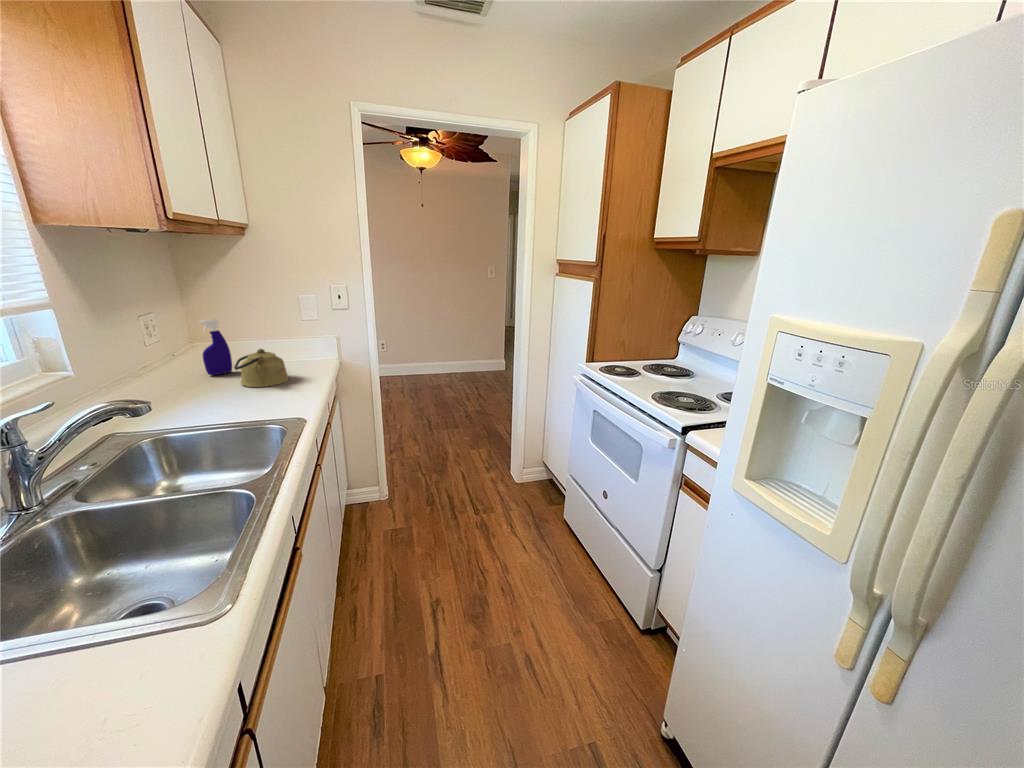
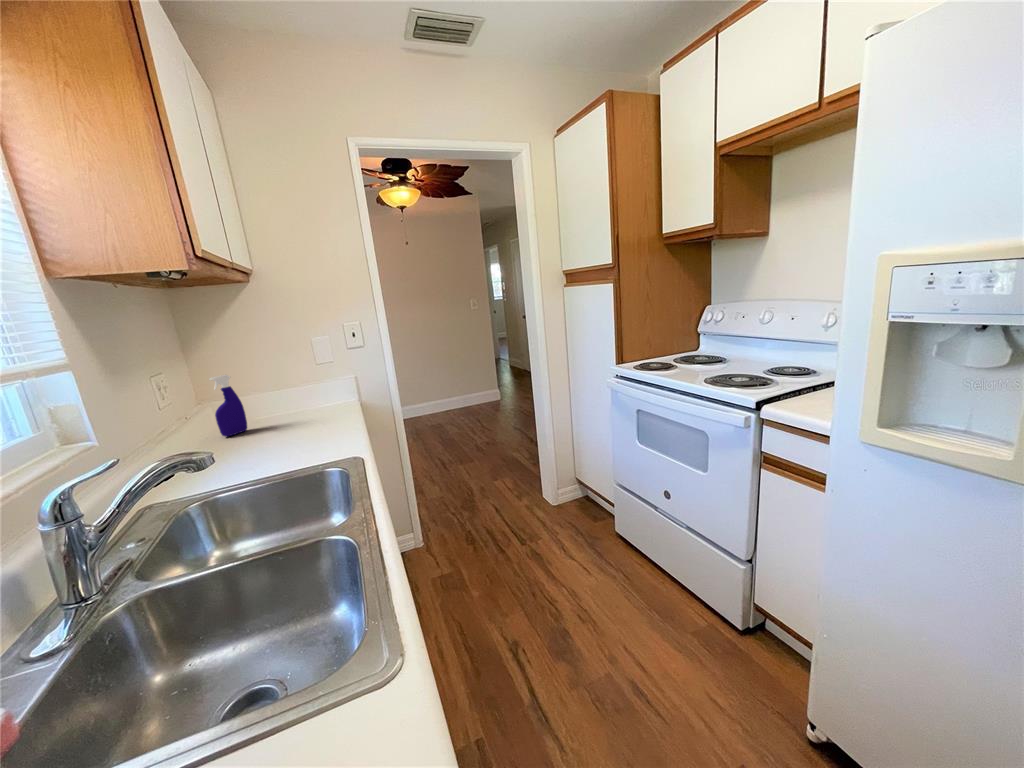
kettle: present [234,349,289,387] -> none [257,397,316,440]

